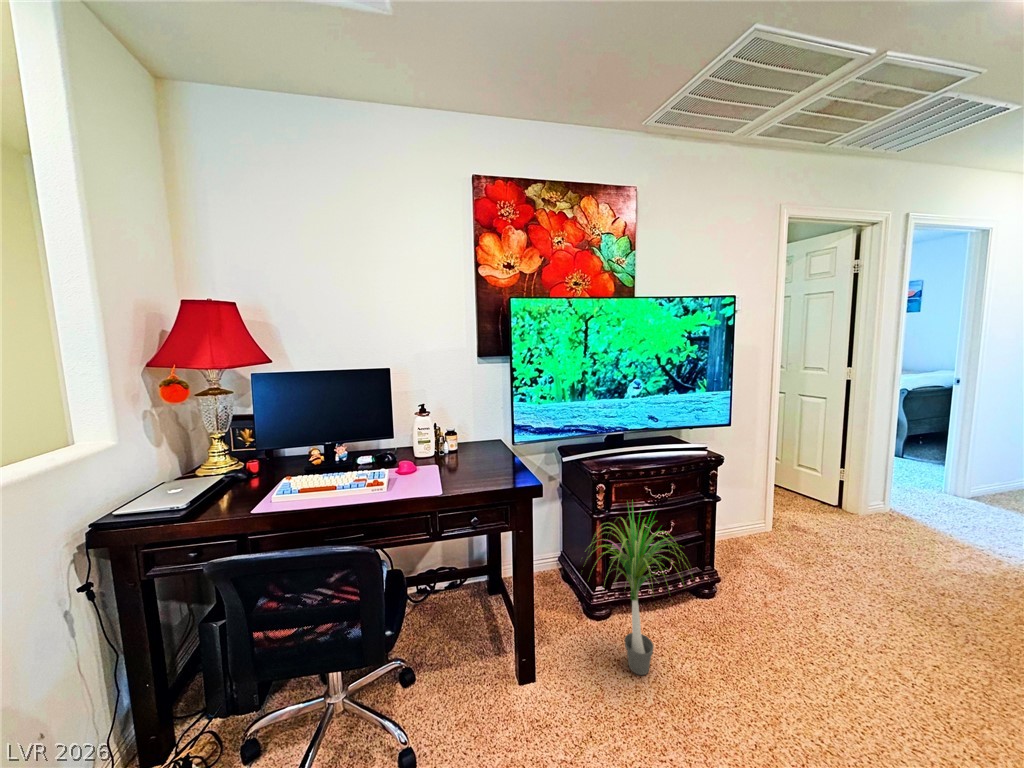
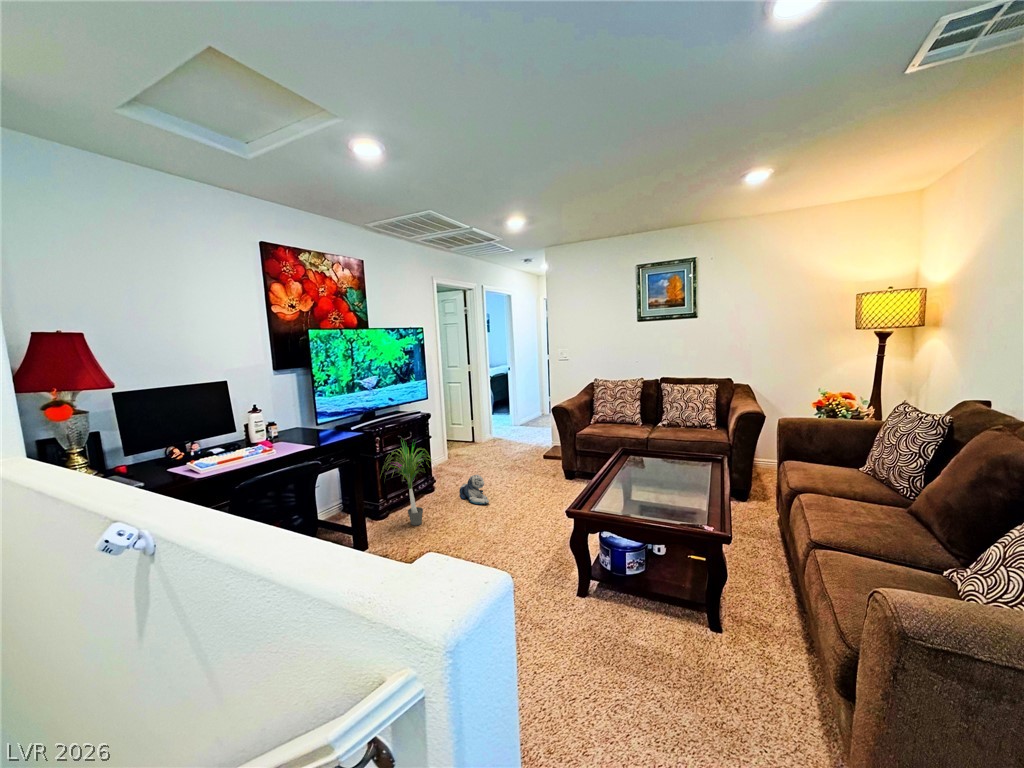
plush toy: none [757,618,822,705] -> present [459,475,489,505]

